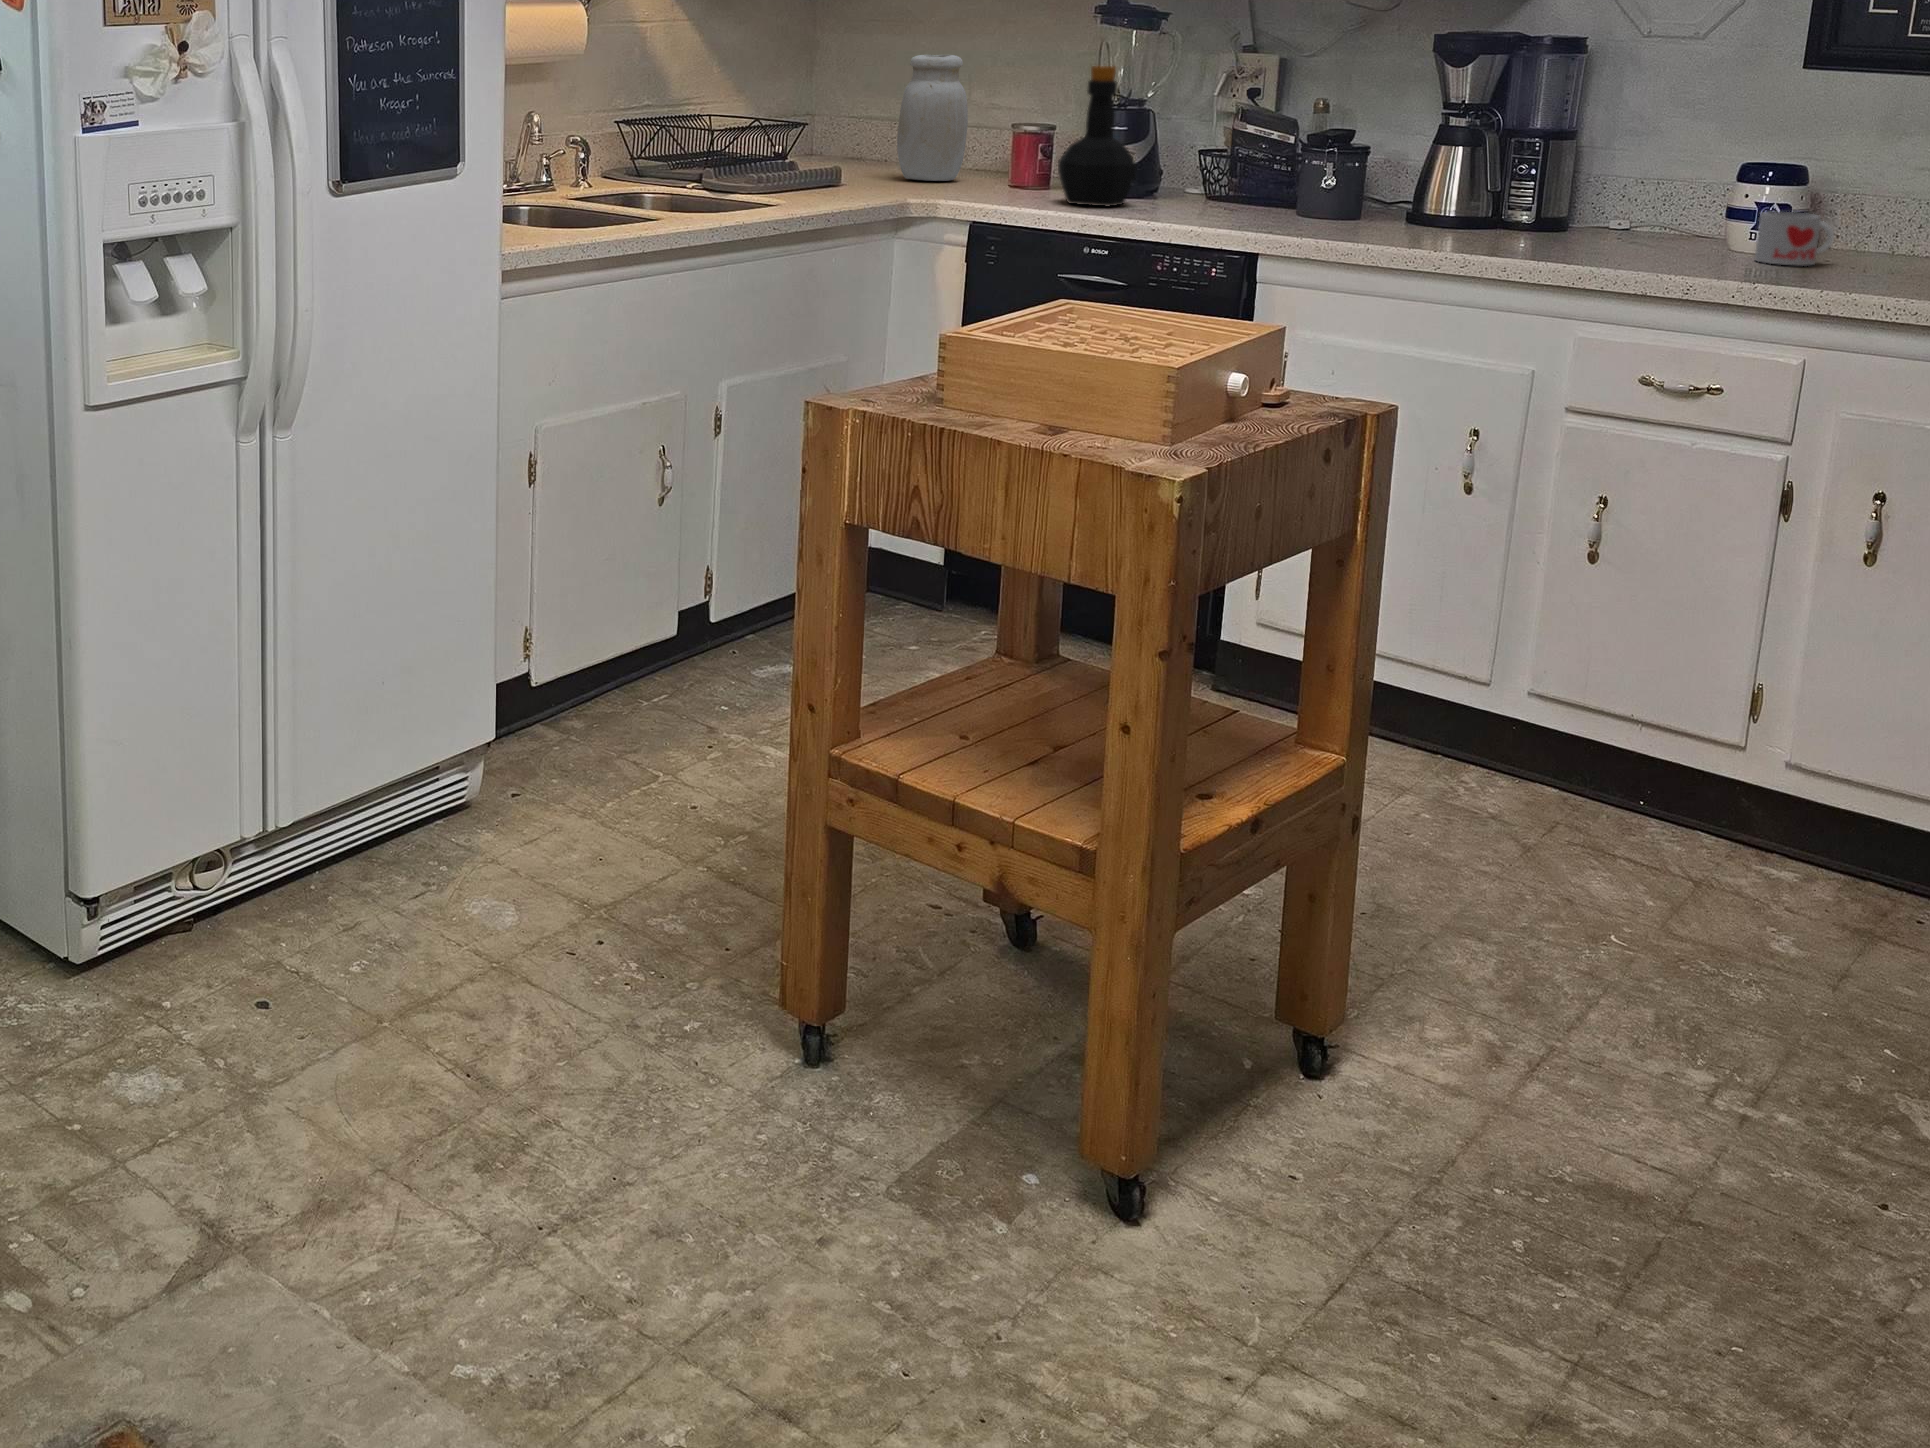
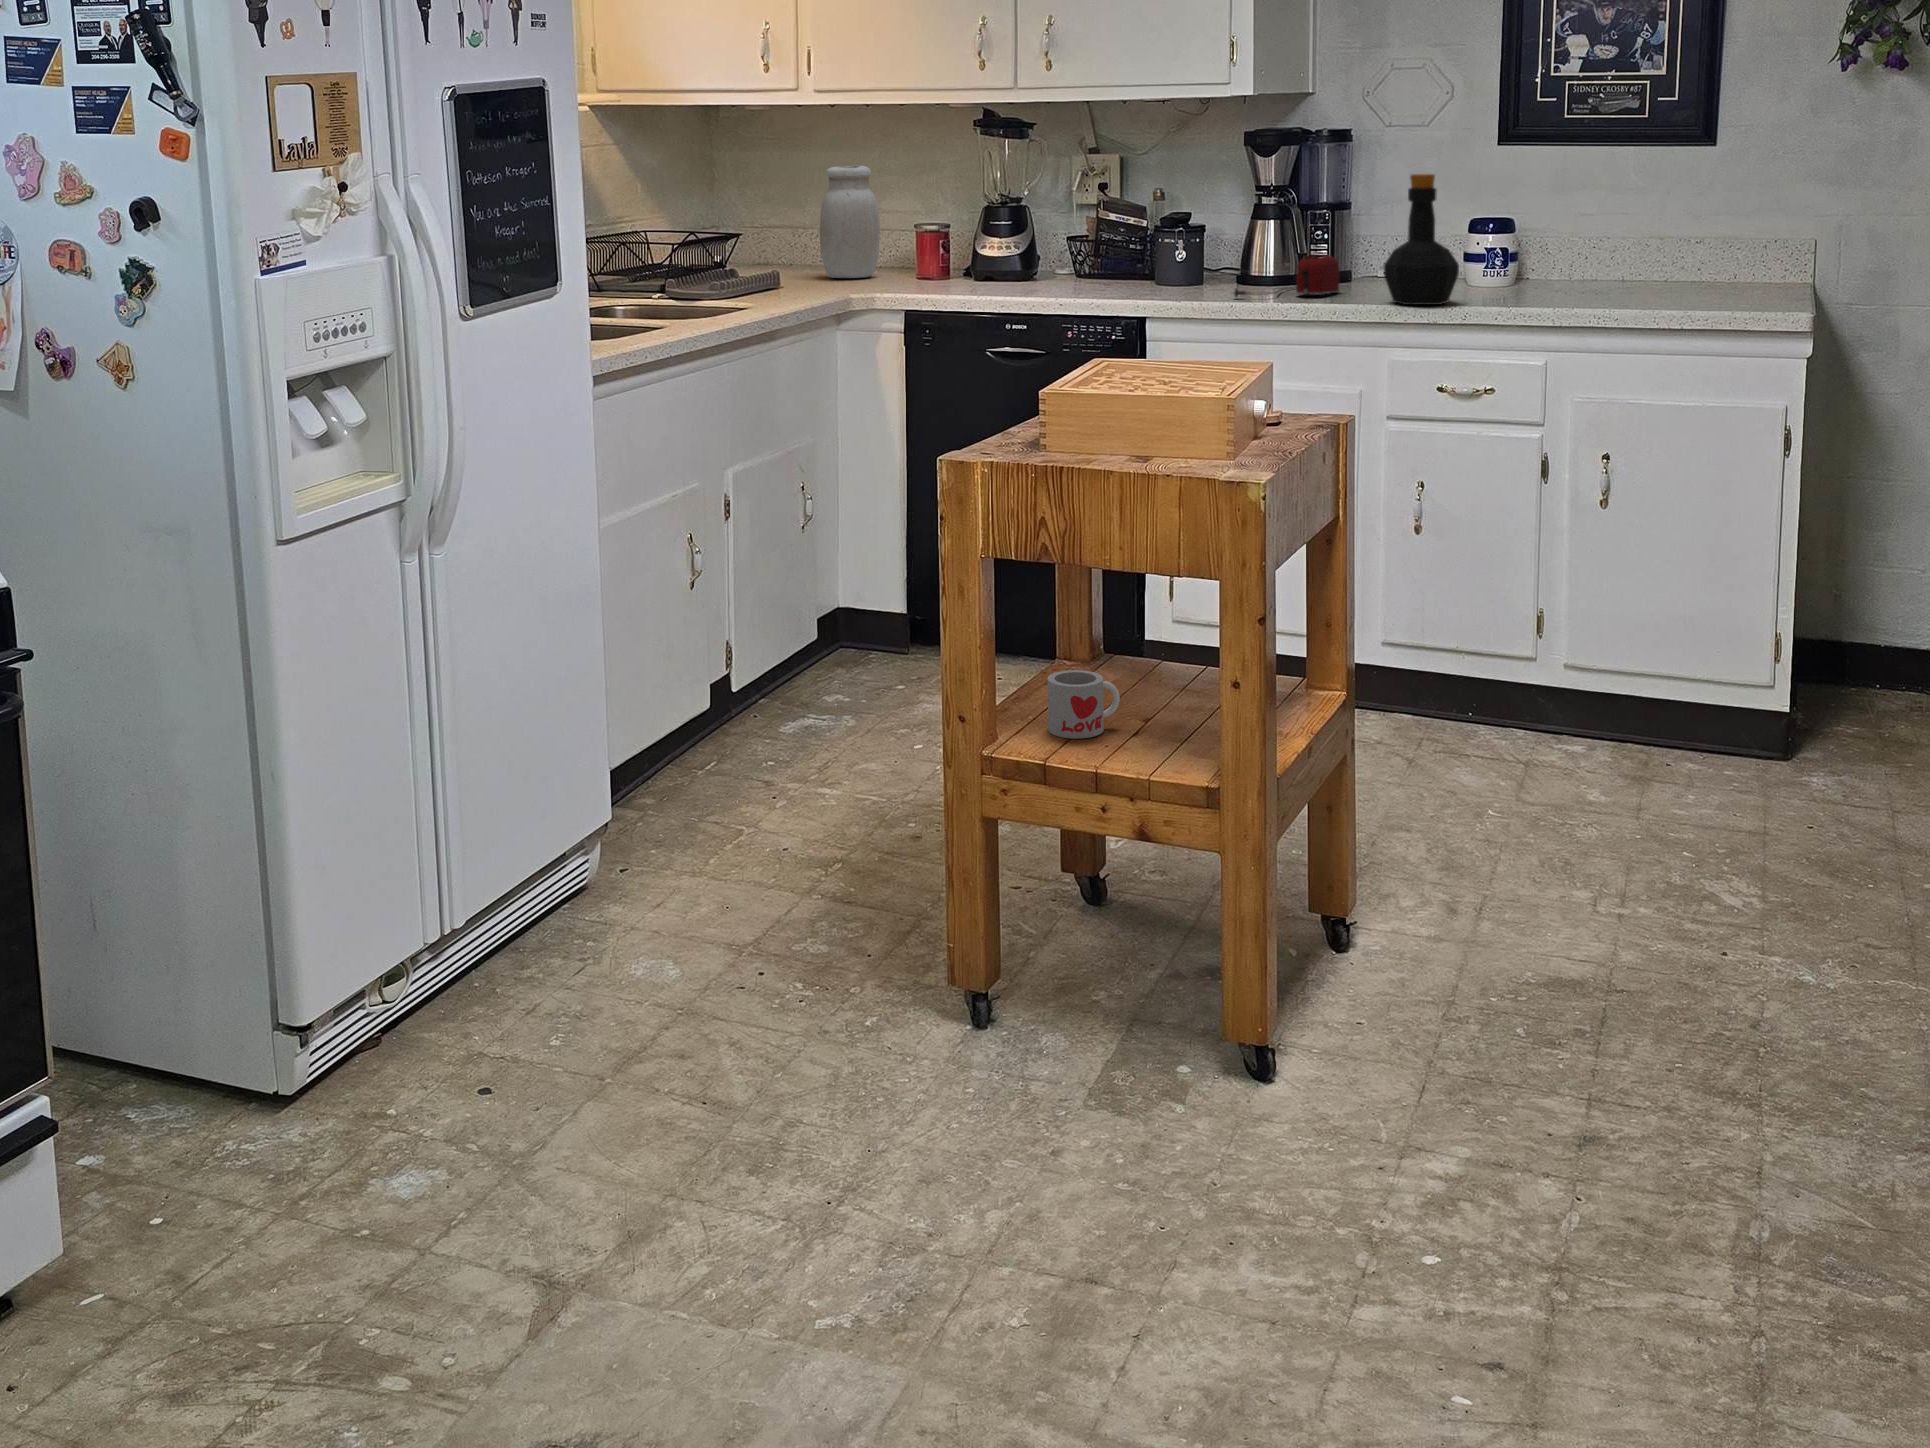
bottle: present [1058,66,1137,206] -> present [1384,174,1459,305]
toaster: none [1371,190,1532,242] -> present [1233,255,1340,297]
mug: present [1754,212,1834,266] -> present [1048,670,1120,739]

